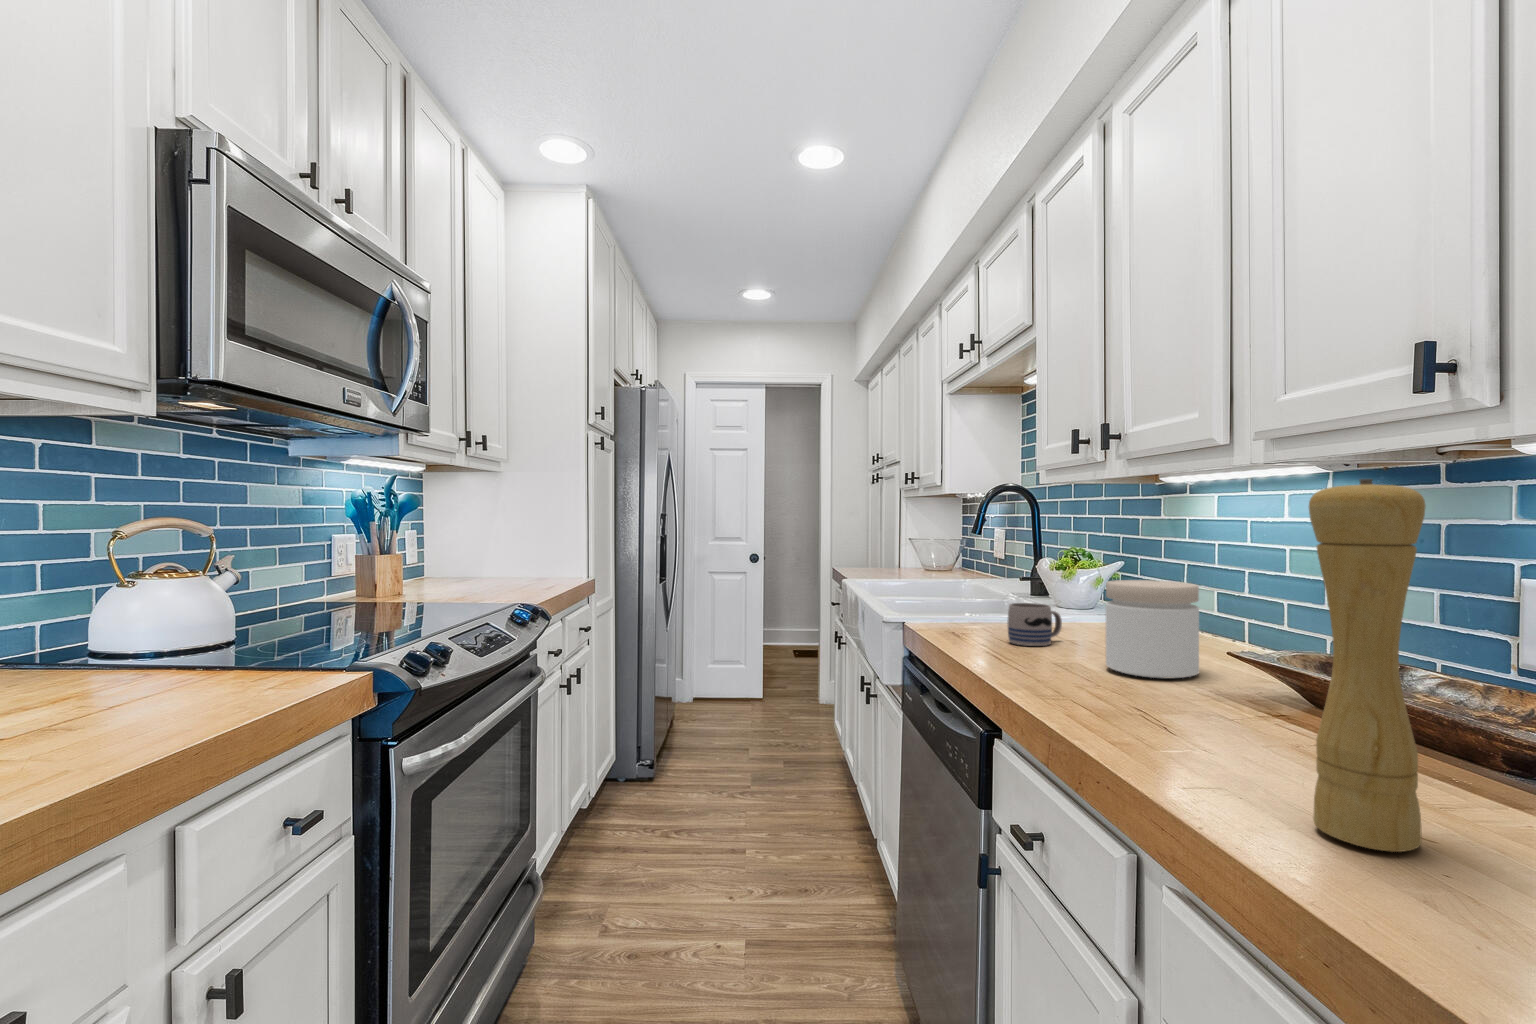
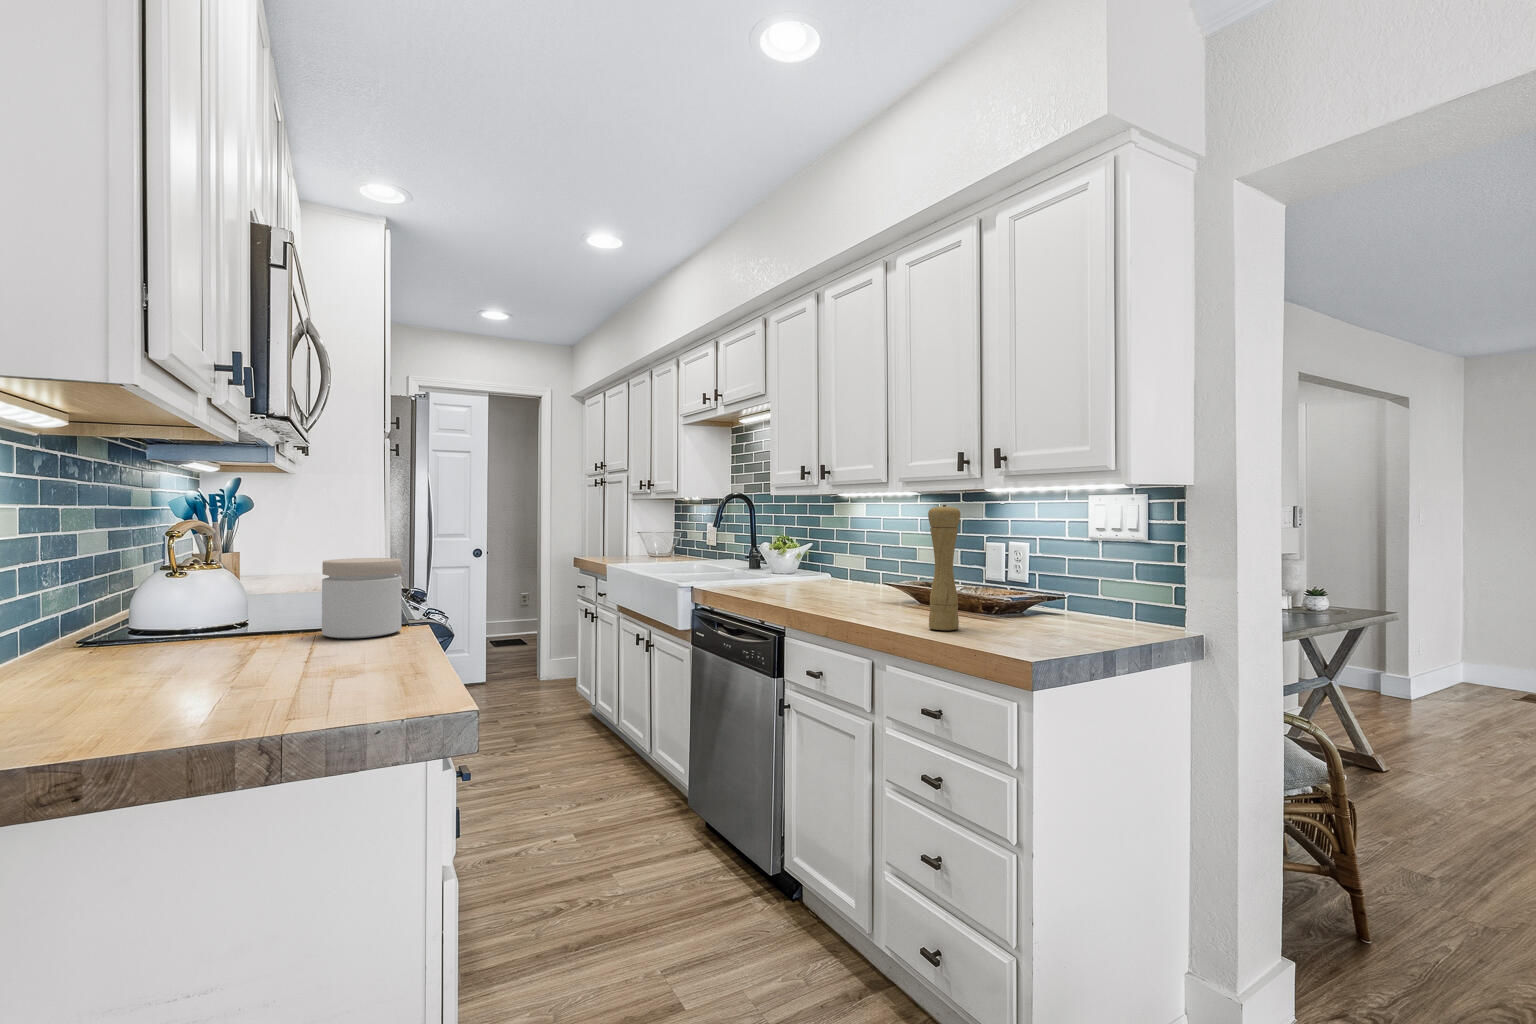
jar: present [1106,580,1199,678] -> present [322,558,402,638]
mug: present [1007,603,1062,646] -> none [764,567,792,592]

